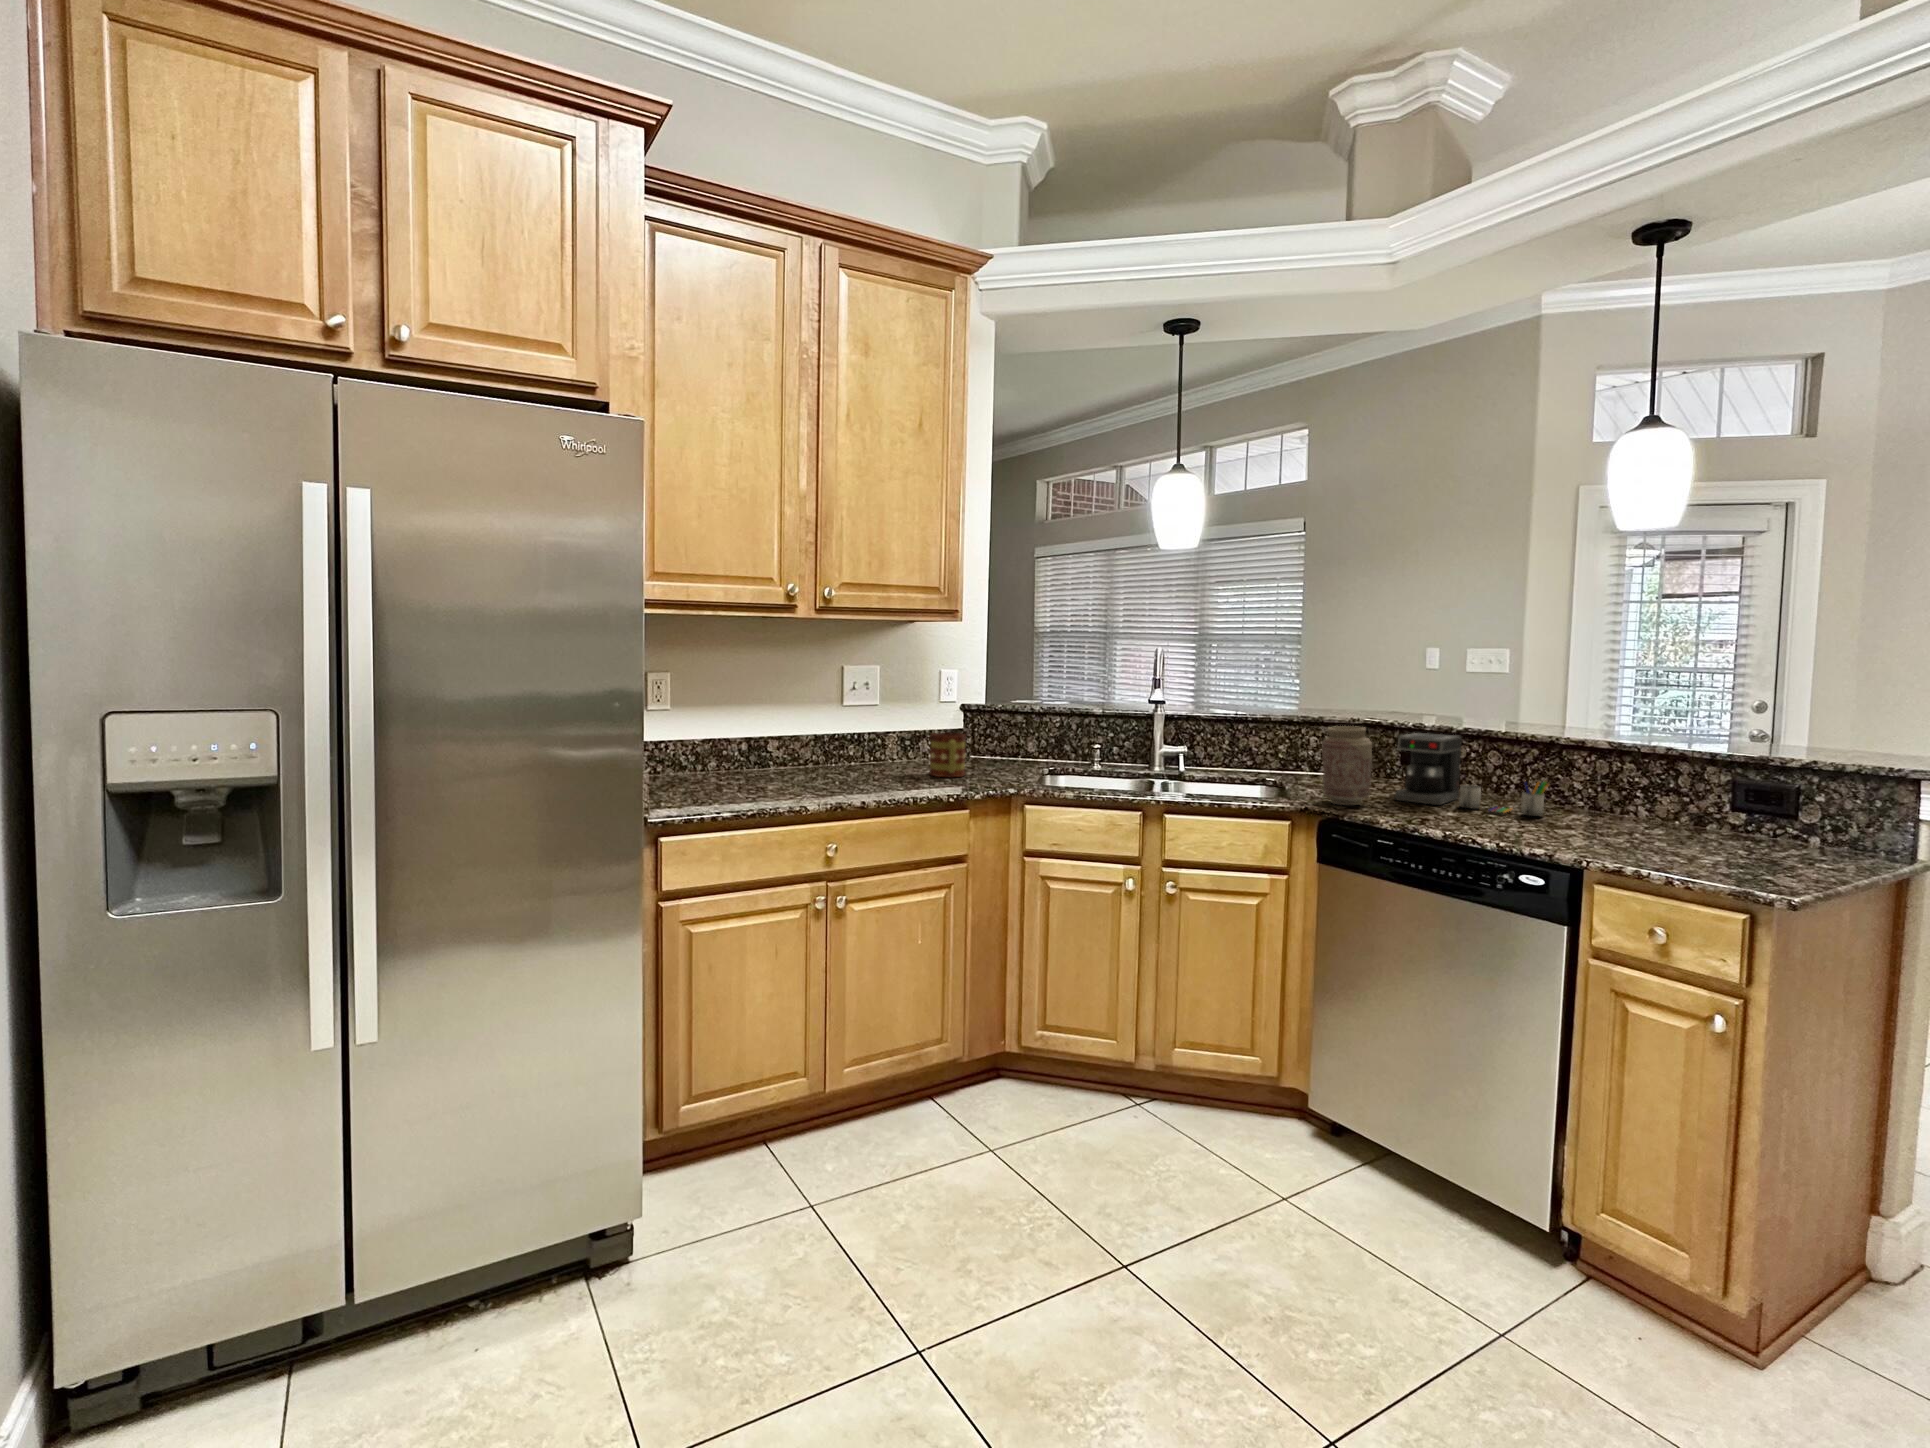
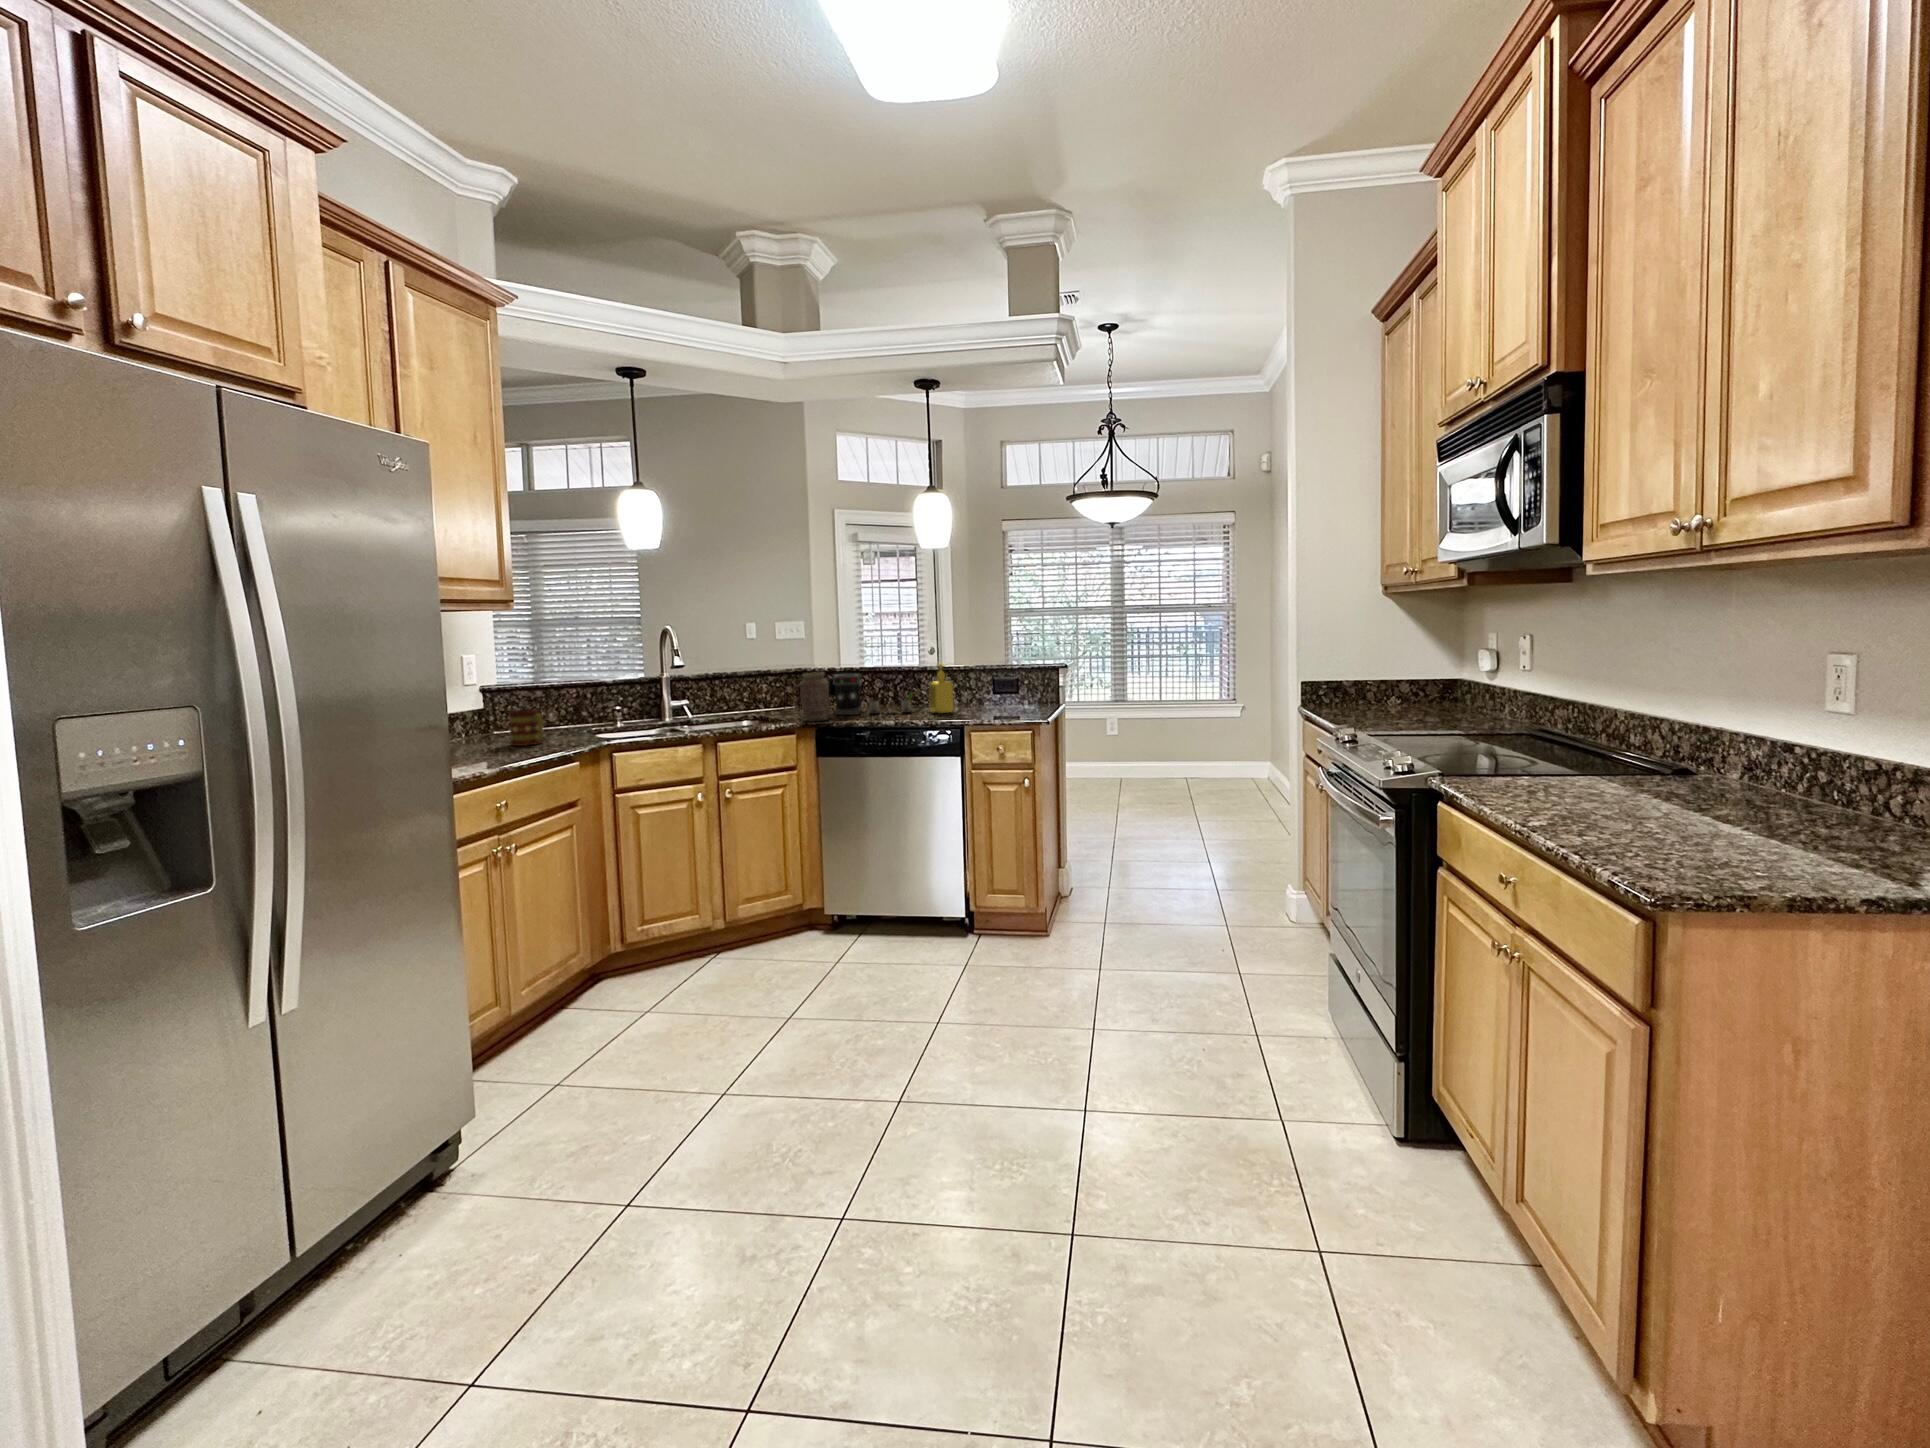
soap dispenser: none [1578,734,1635,830] -> present [929,663,954,713]

